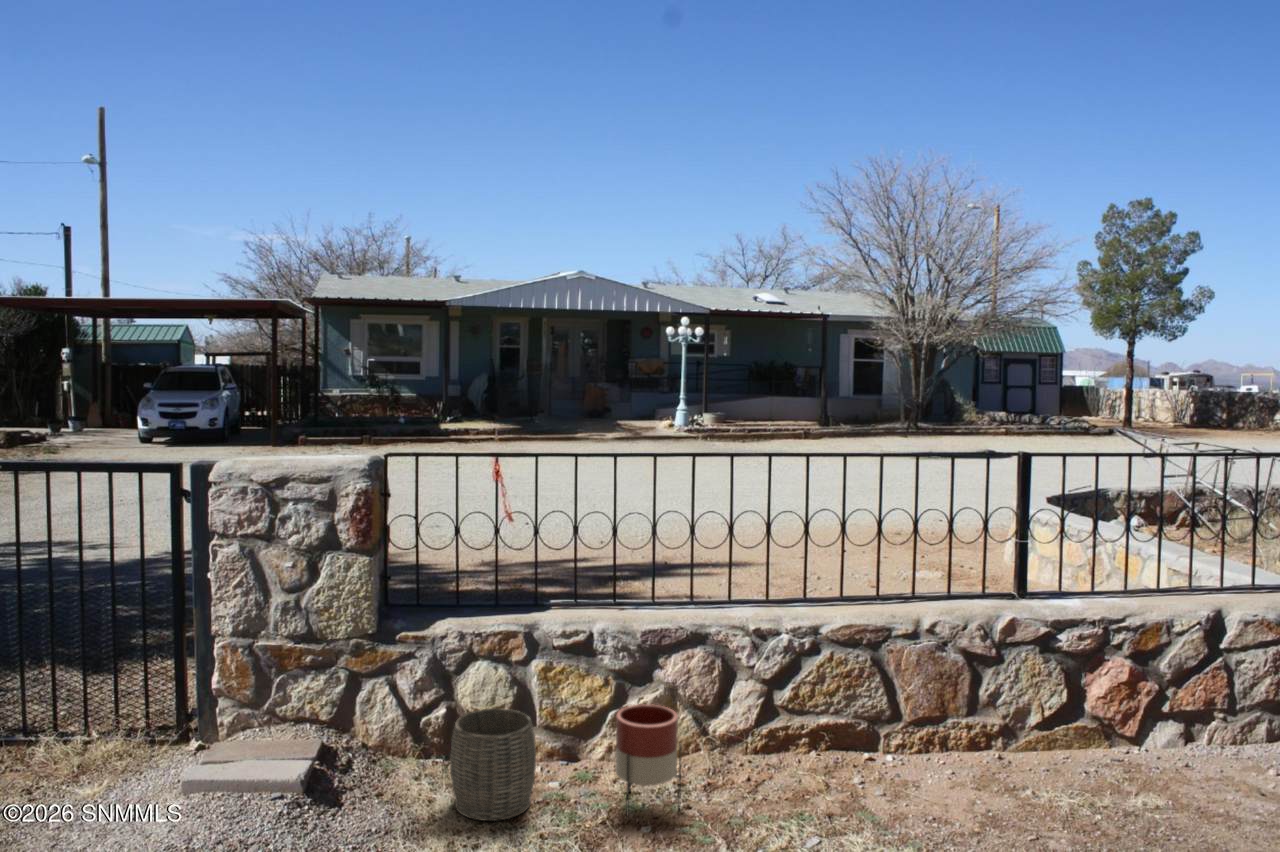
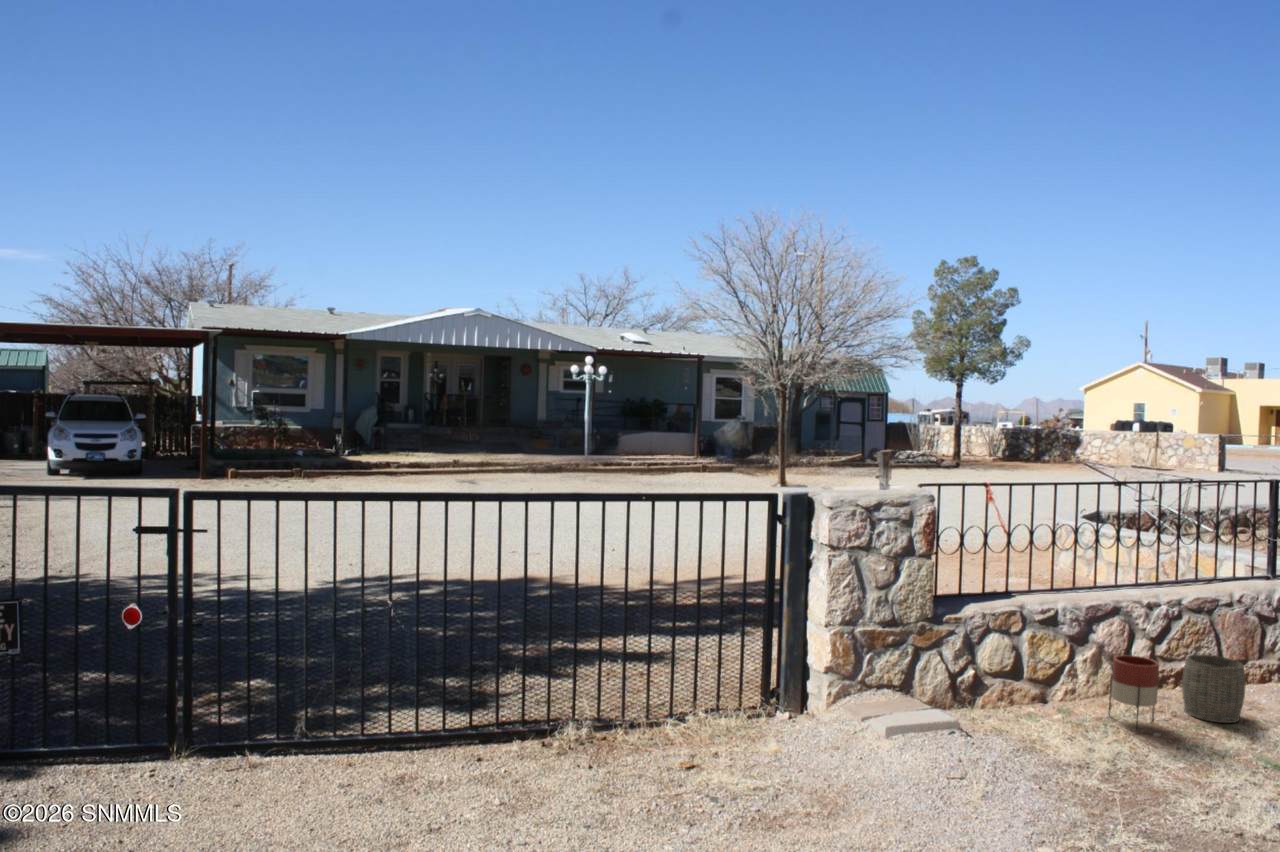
woven basket: present [450,708,536,821] -> present [1182,655,1245,723]

